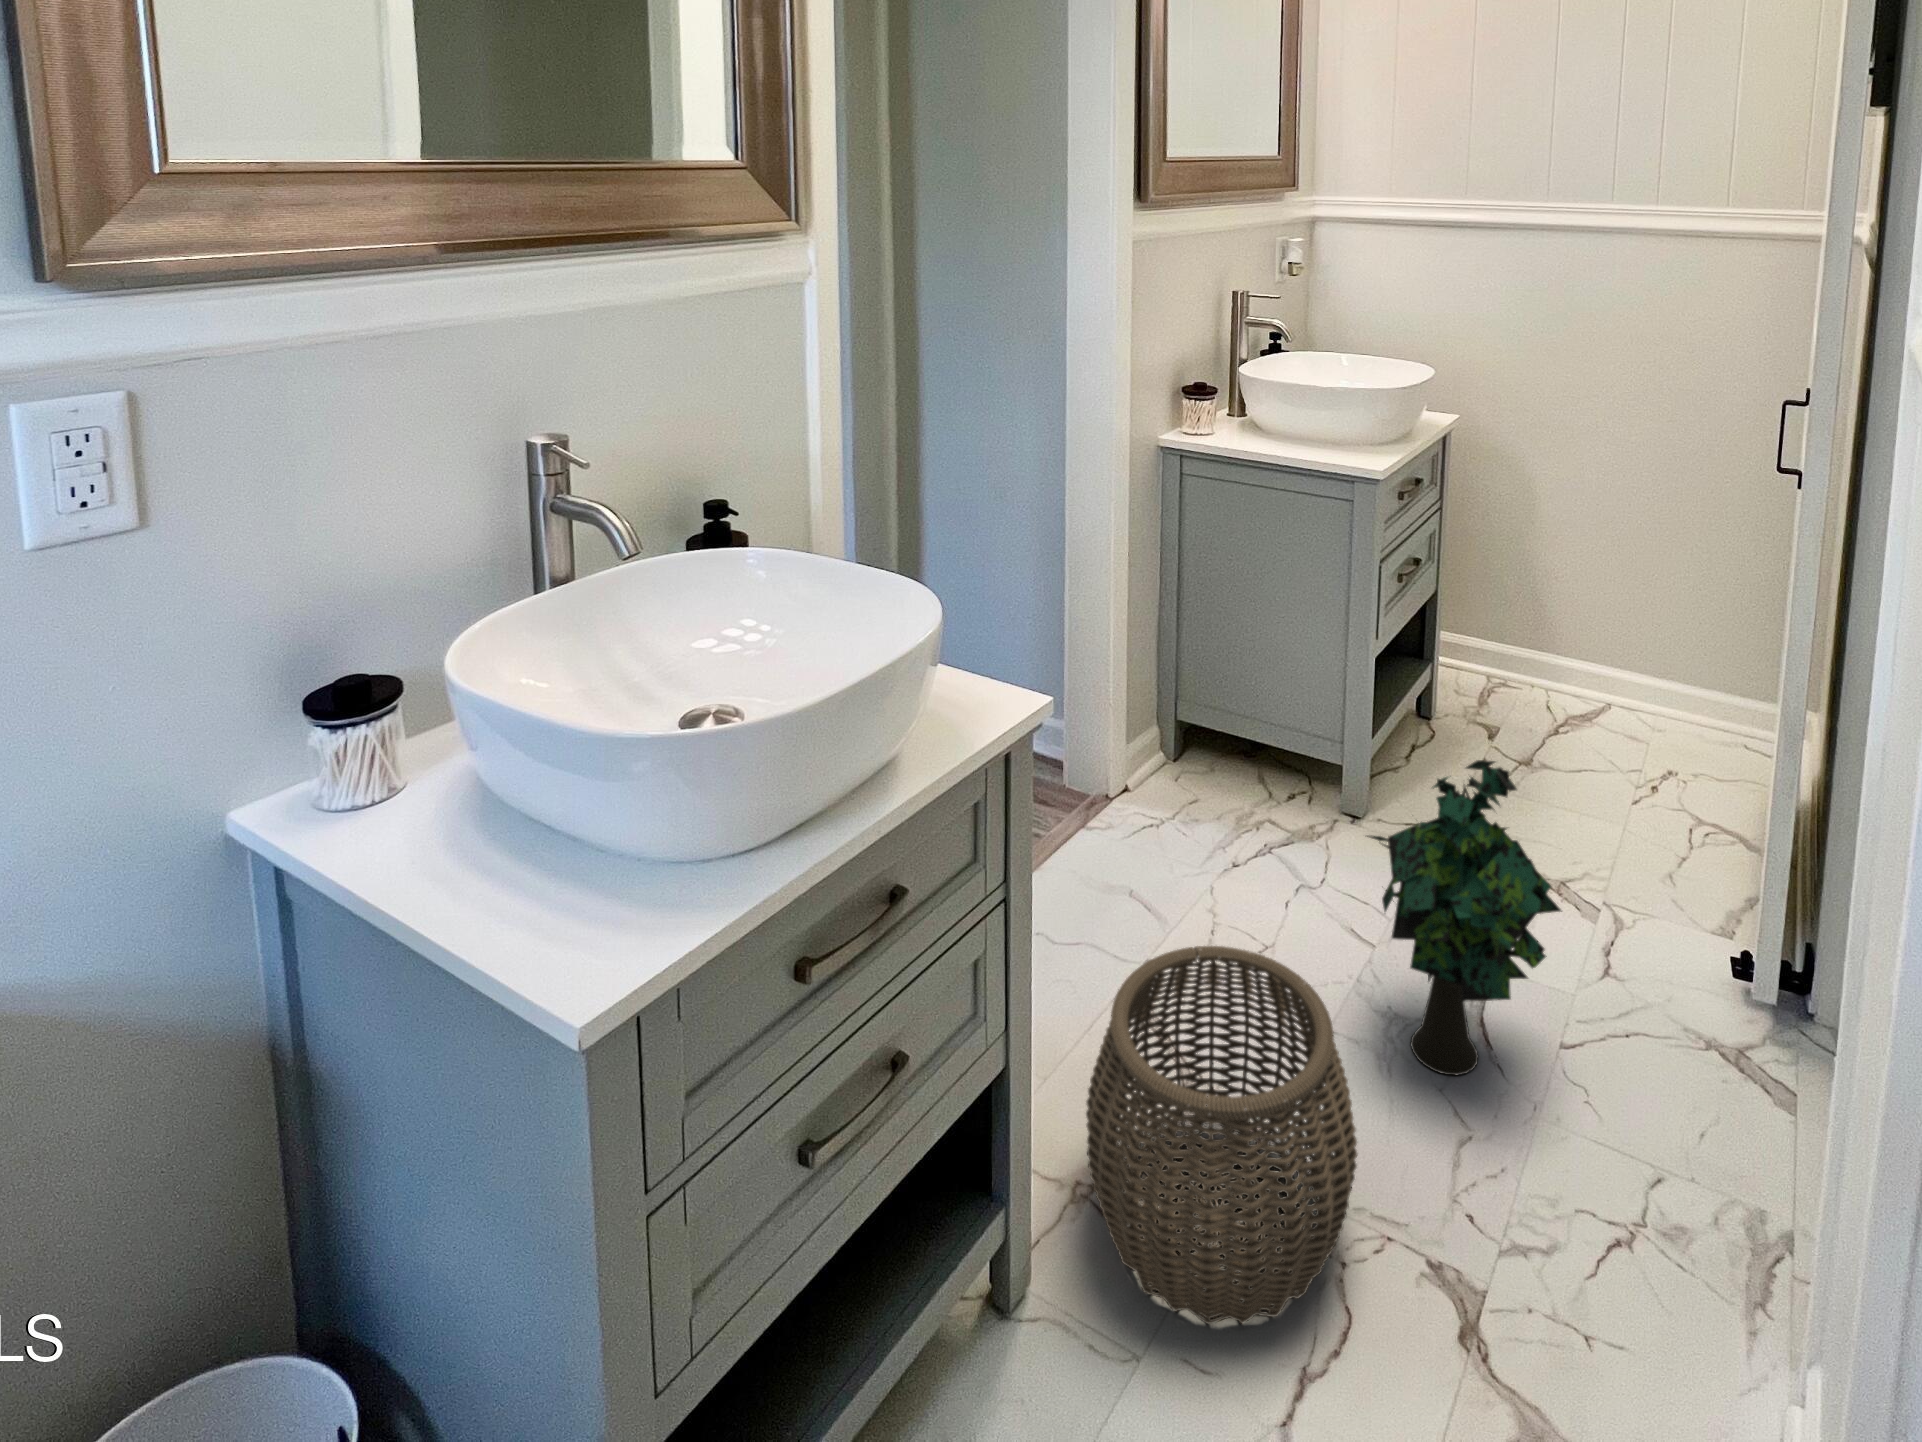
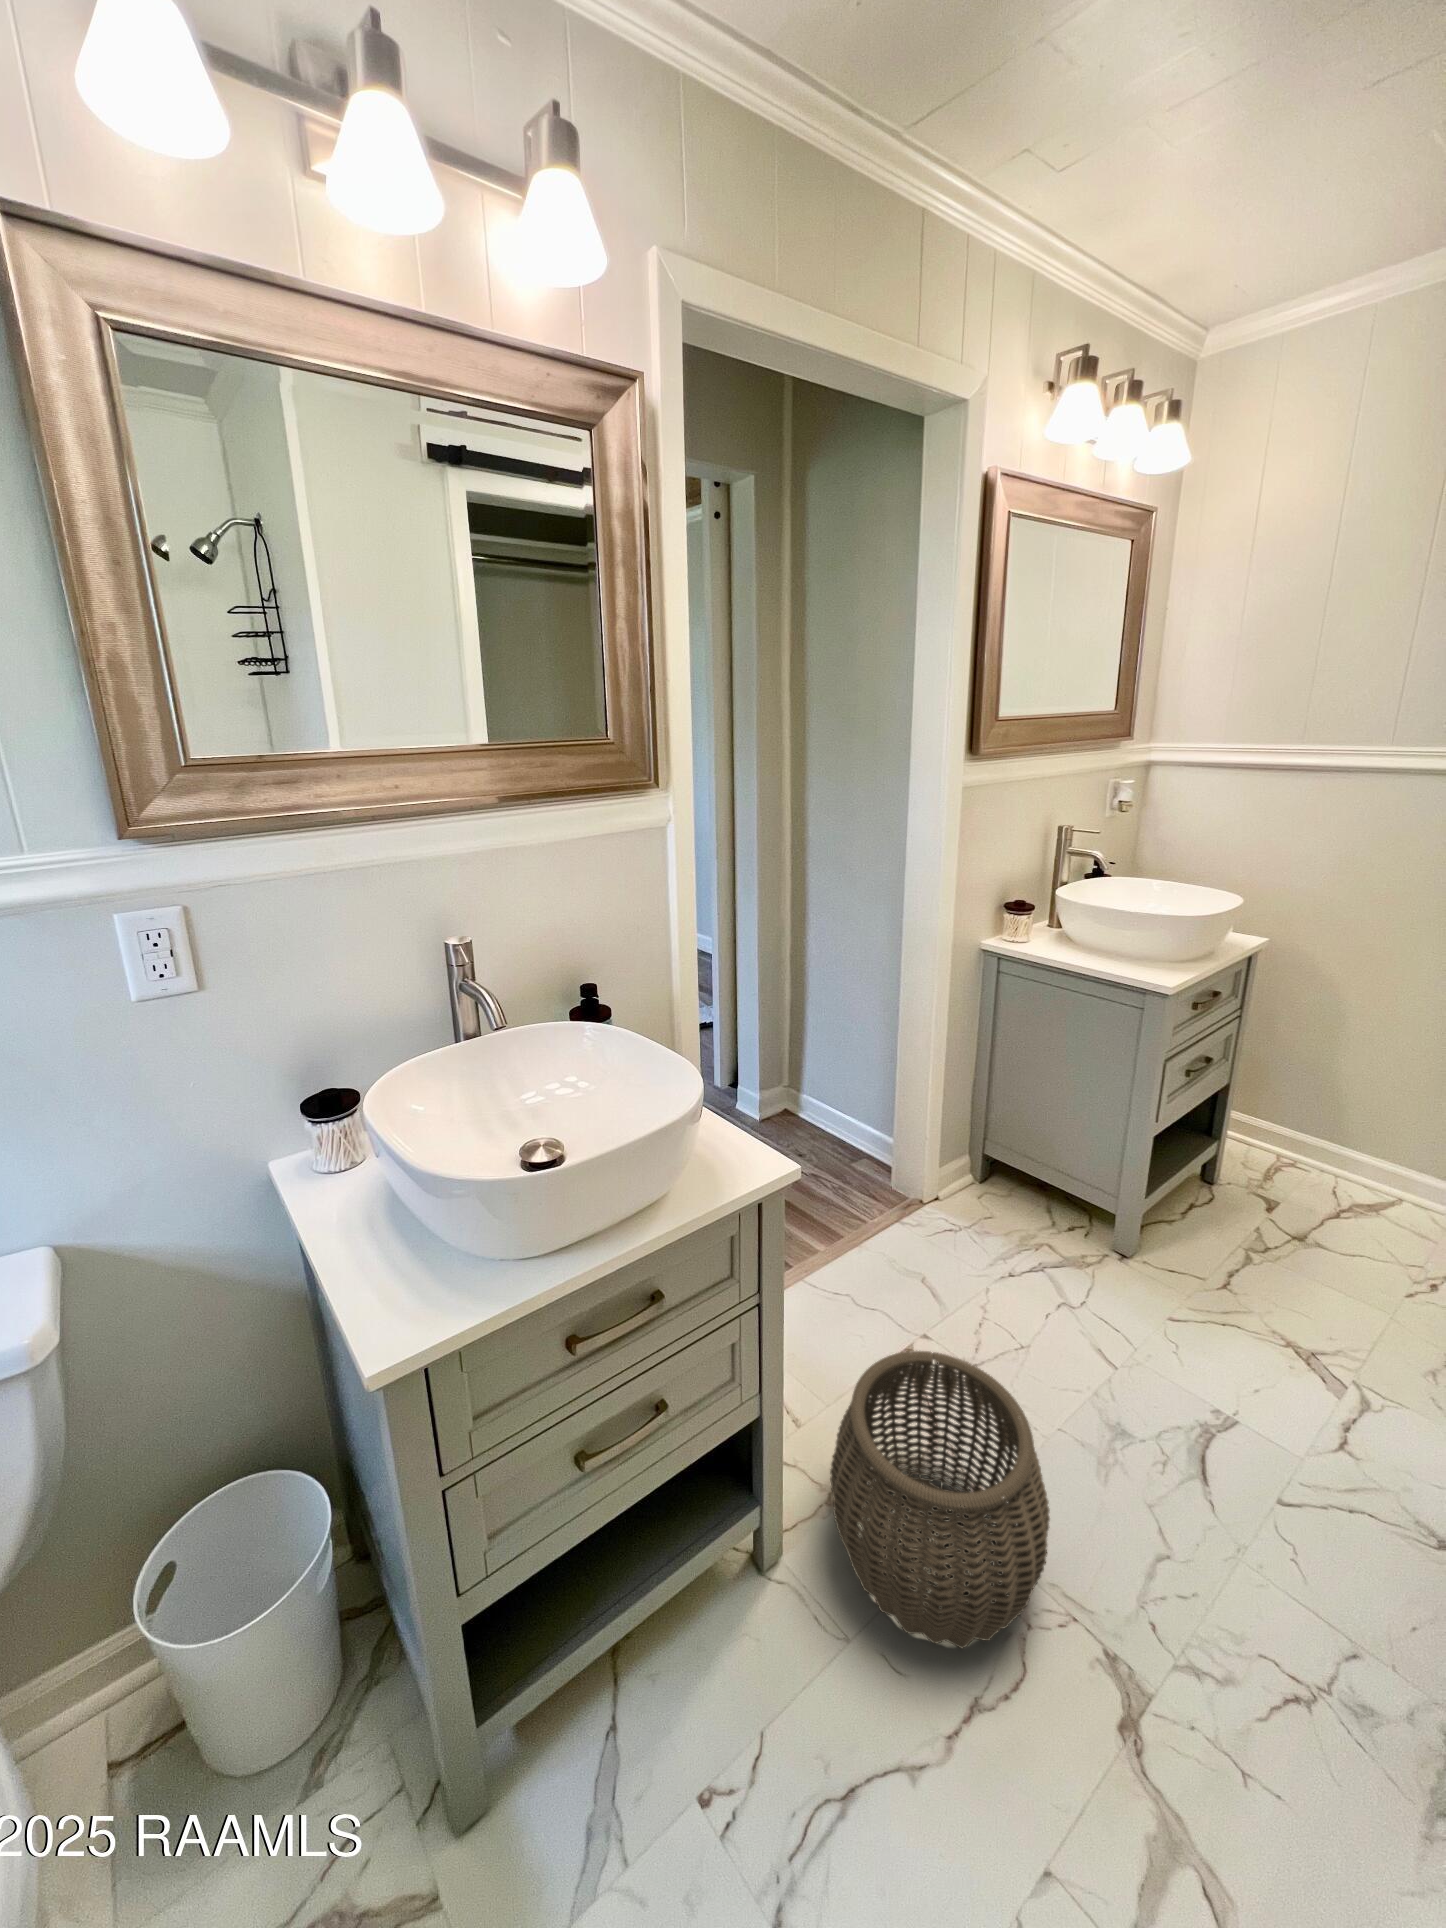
decorative plant: present [1368,760,1562,1075] -> none [1104,1260,1292,1502]

